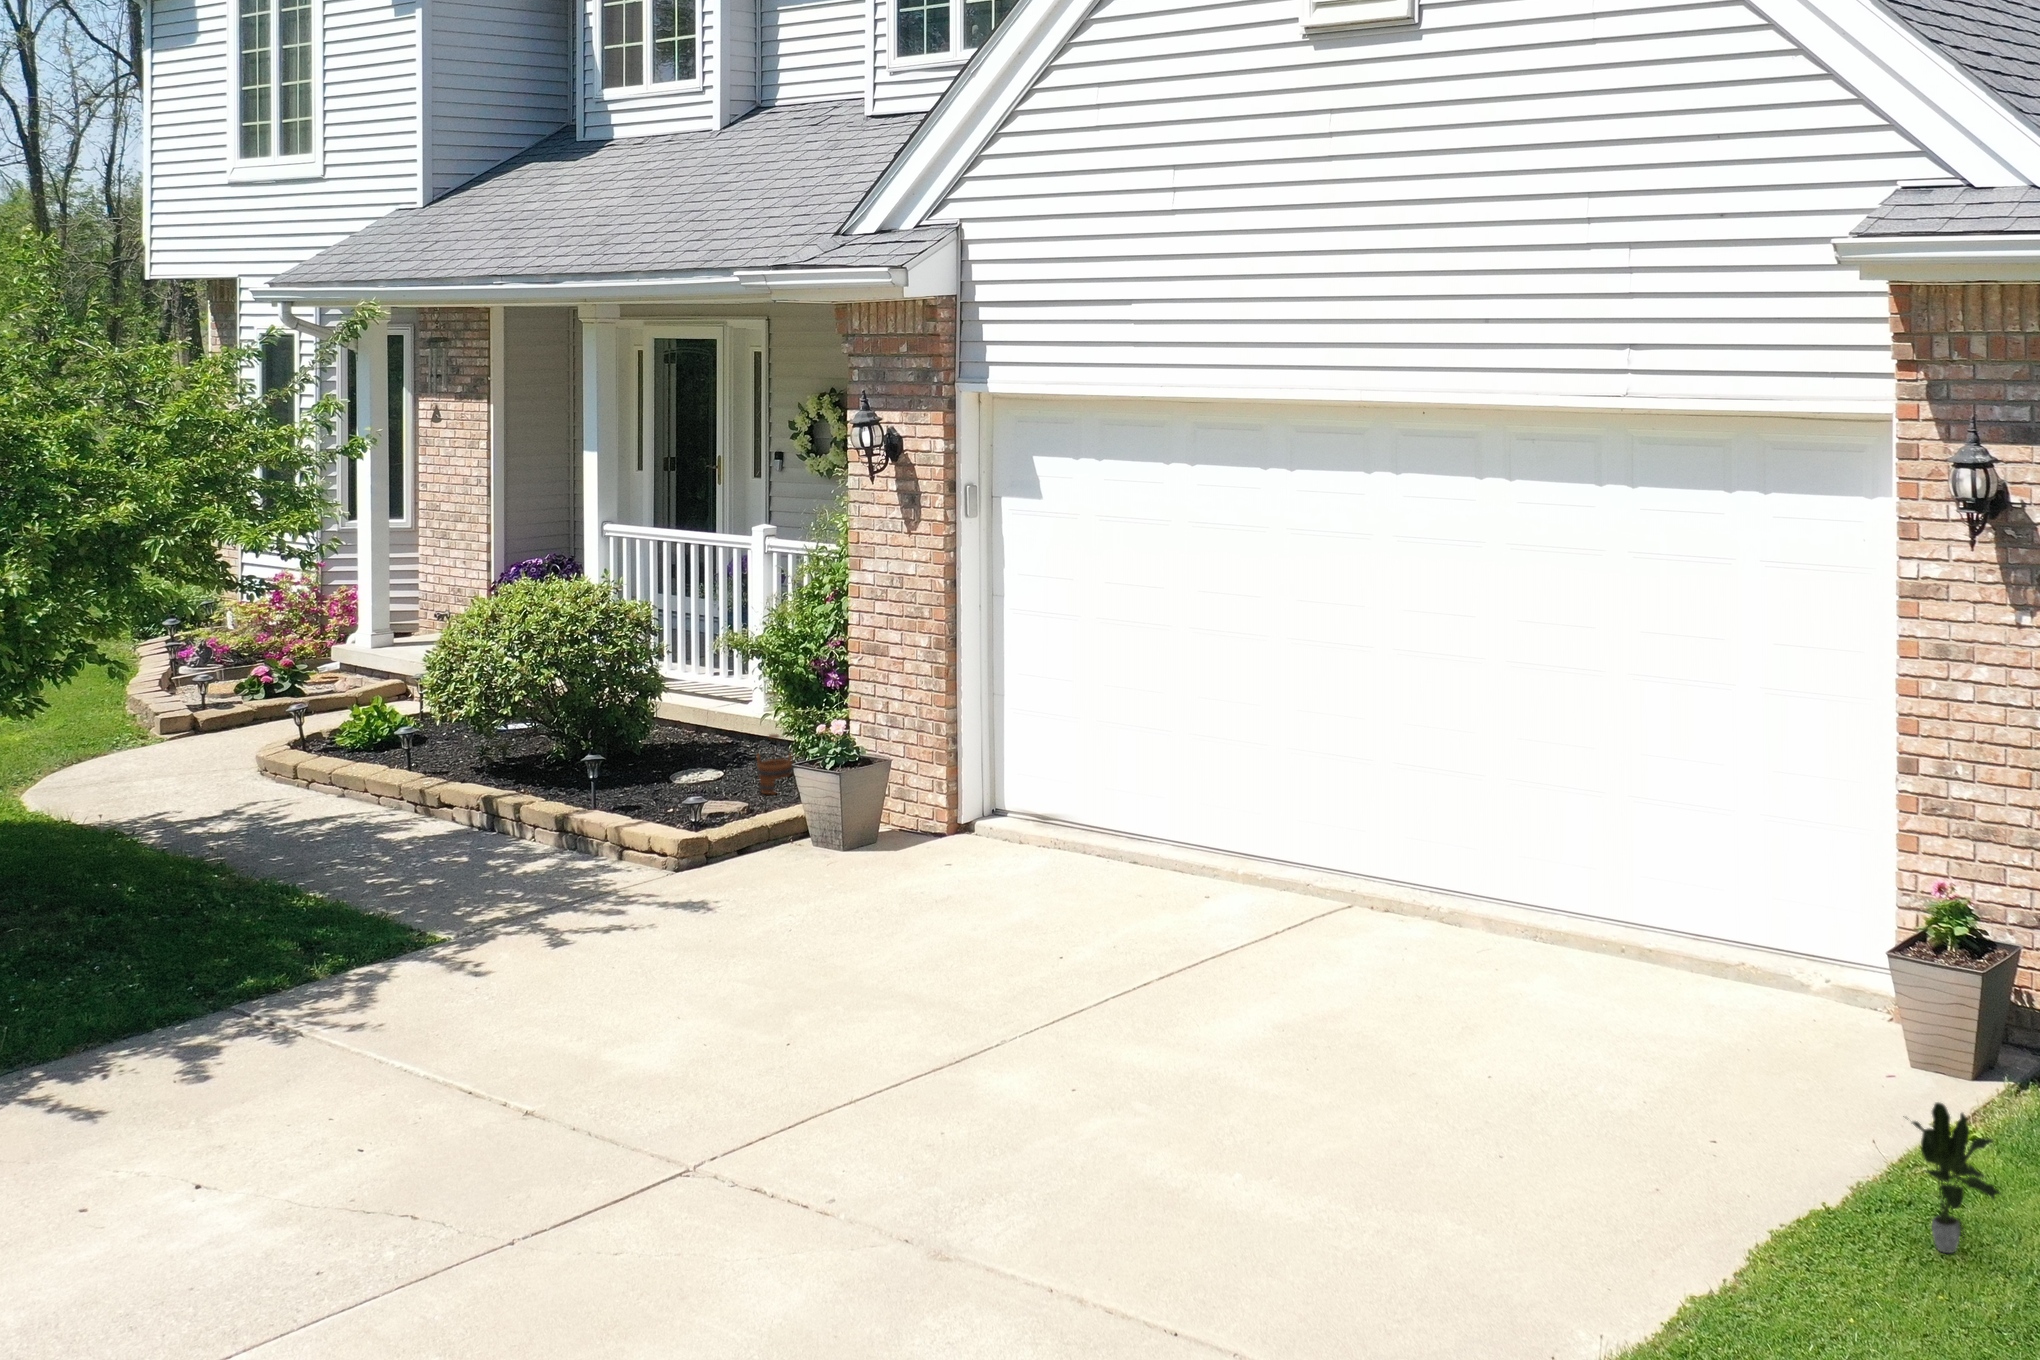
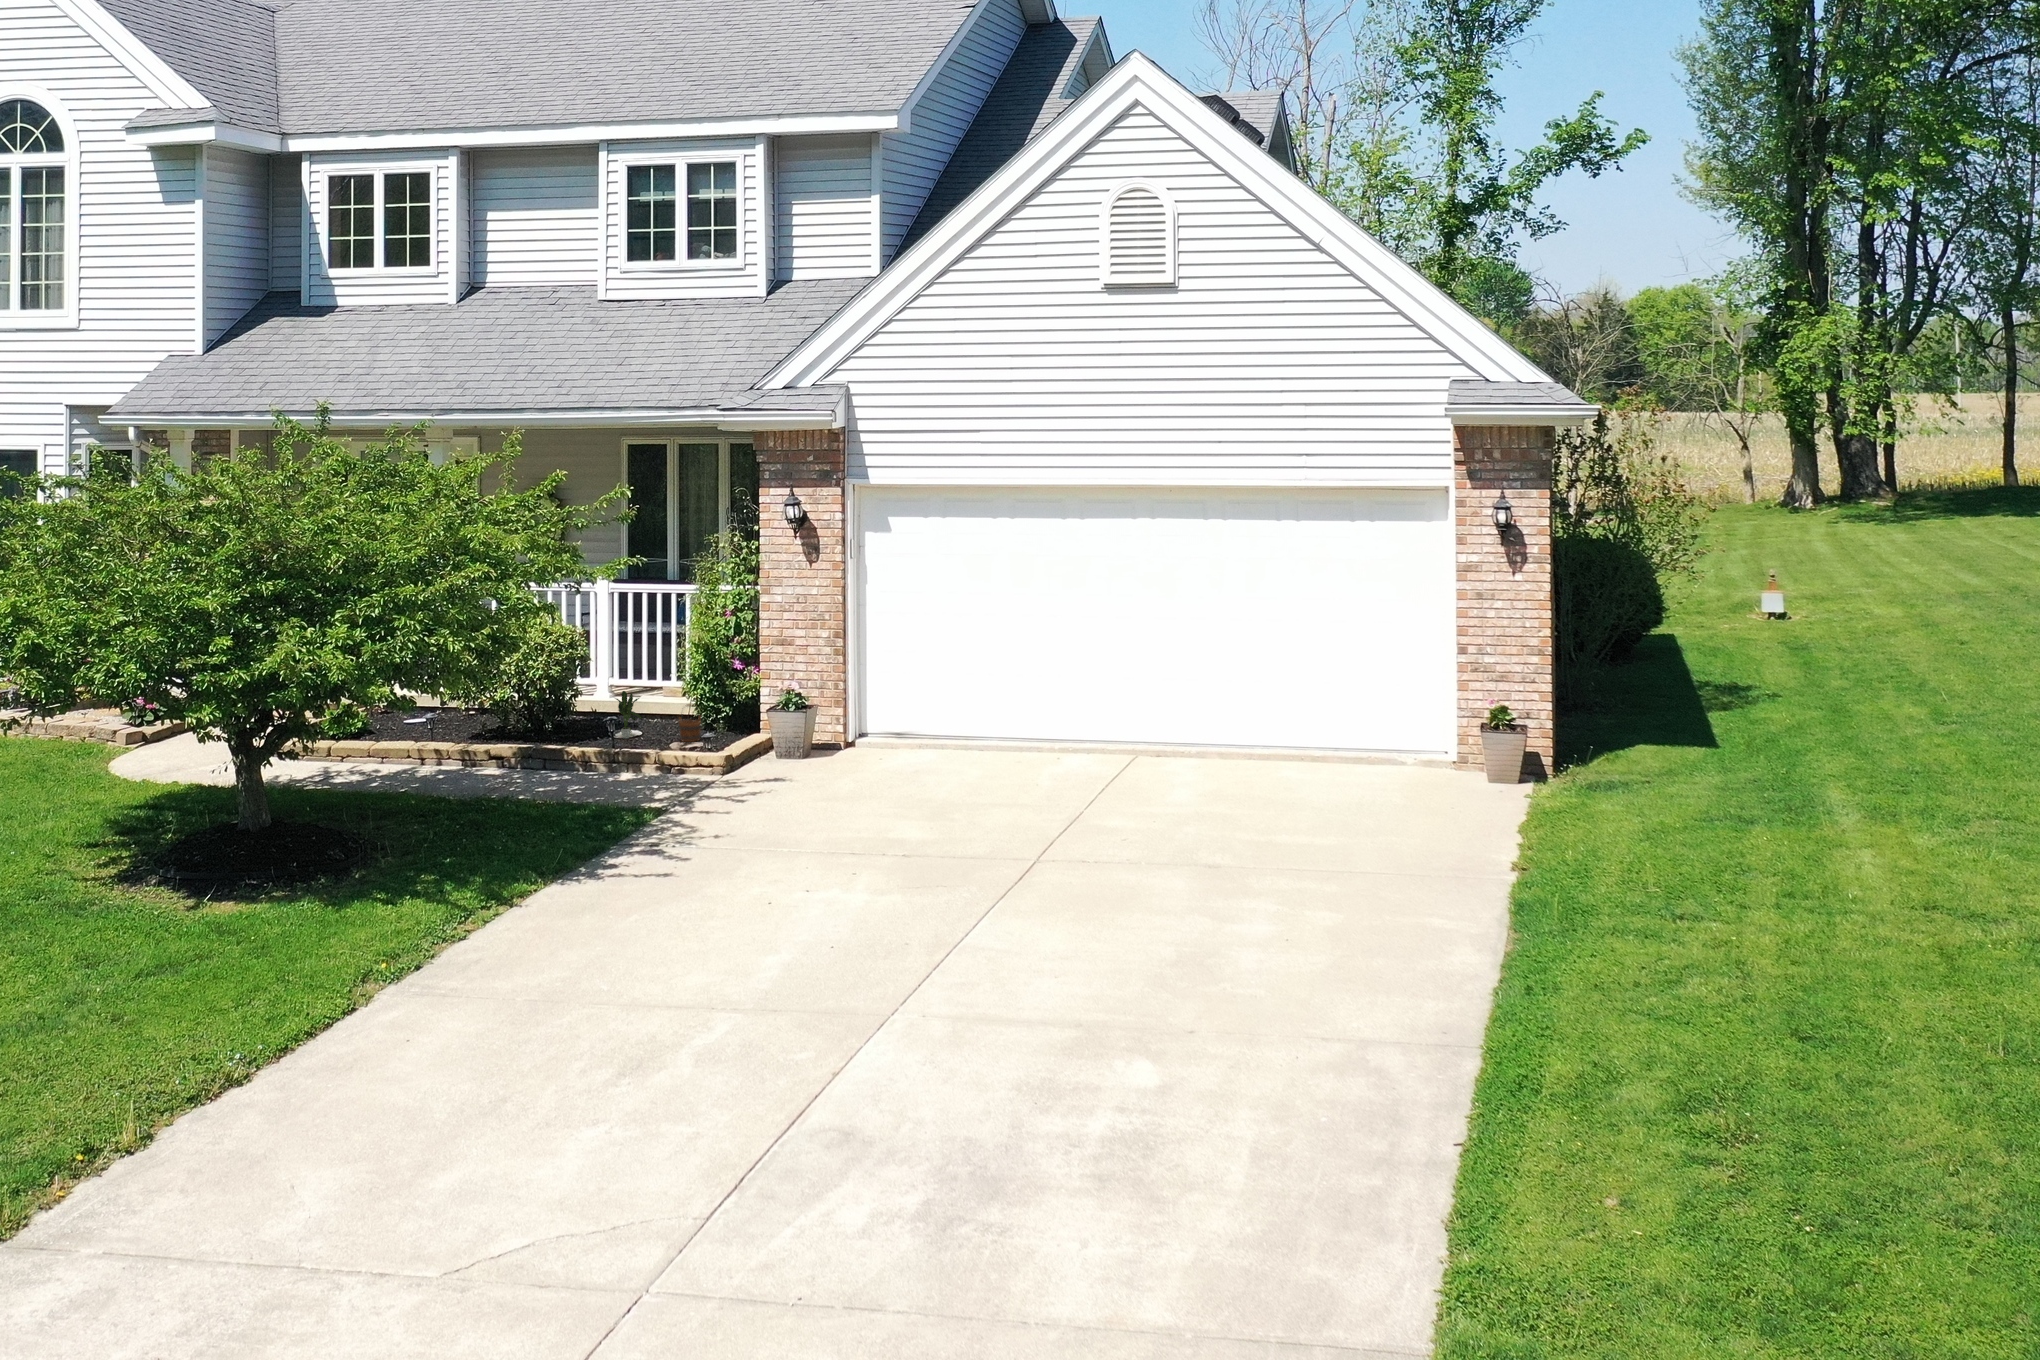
potted plant: present [1903,1102,2000,1253] -> present [616,691,644,739]

